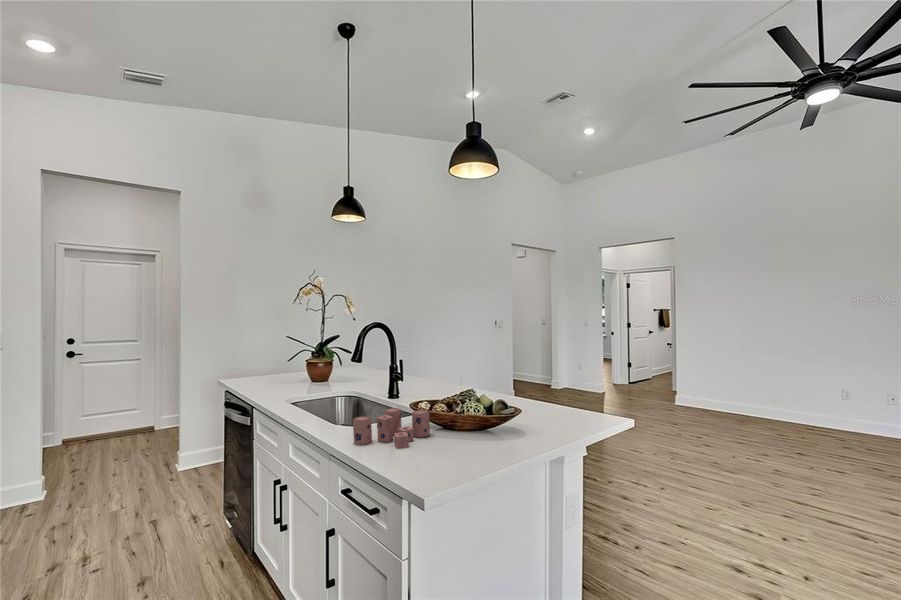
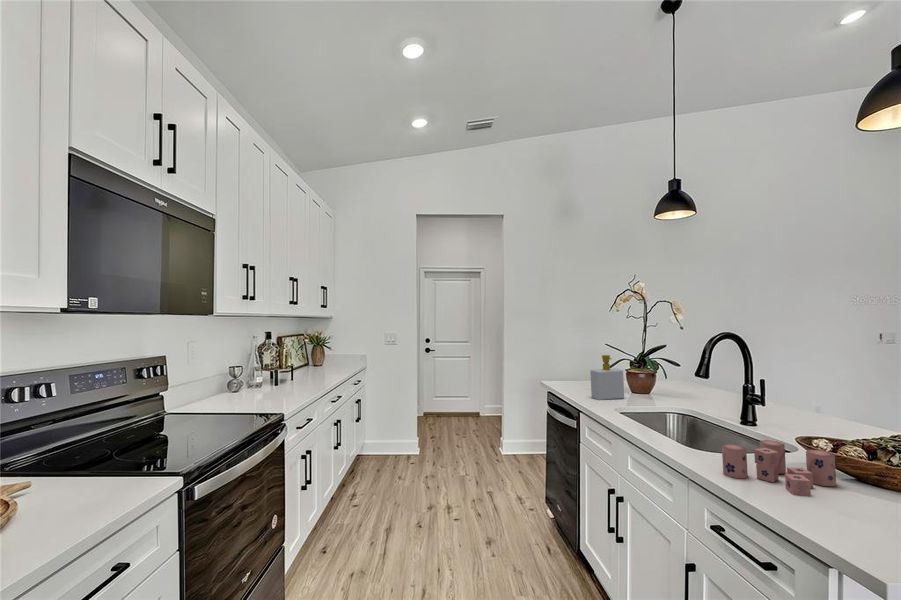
soap bottle: none [268,347,302,393] -> present [590,355,624,400]

